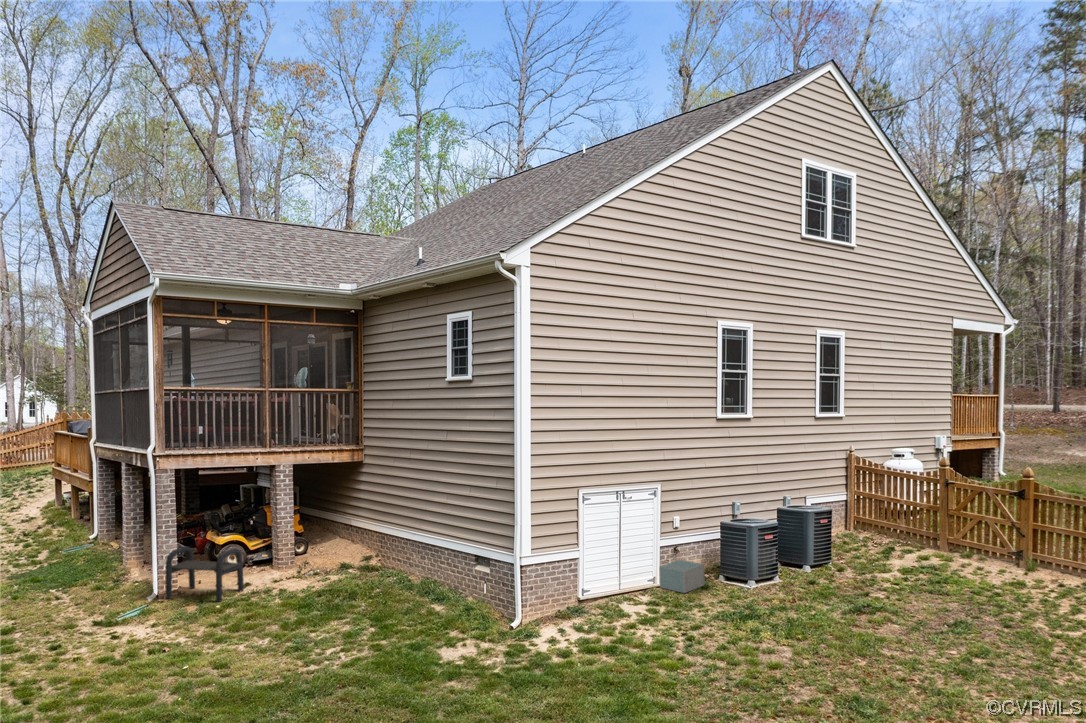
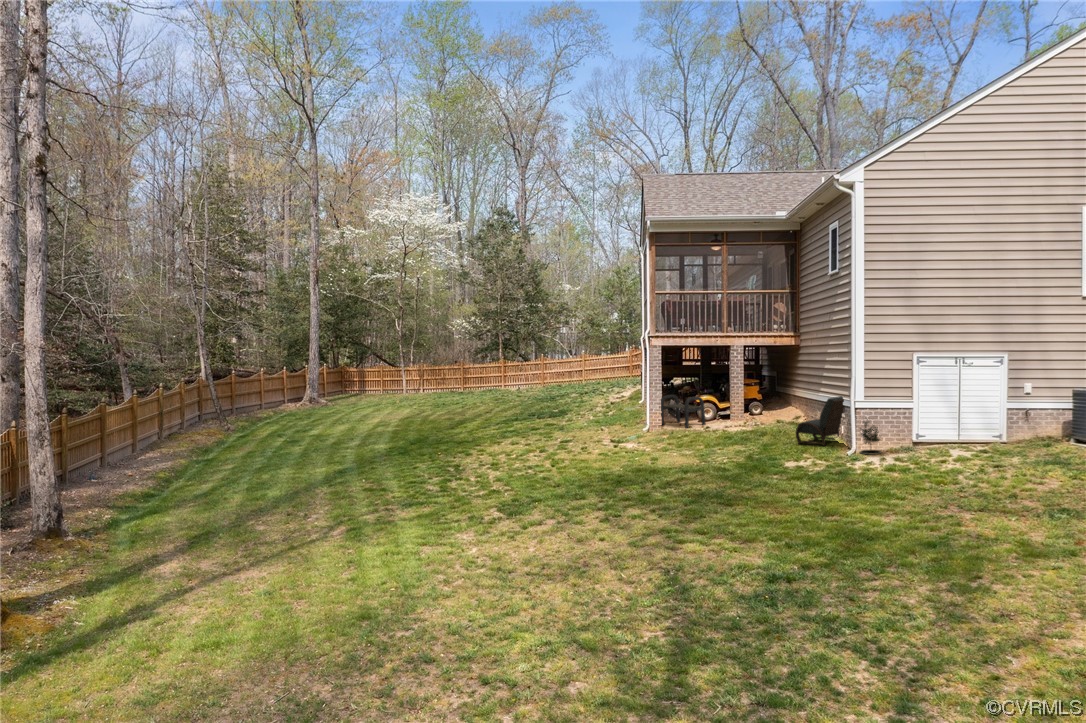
lounge chair: none [425,545,493,621] -> present [796,396,844,446]
storage box: present [660,560,705,593] -> none [1006,424,1053,447]
potted tree: none [528,579,557,632] -> present [860,419,881,454]

